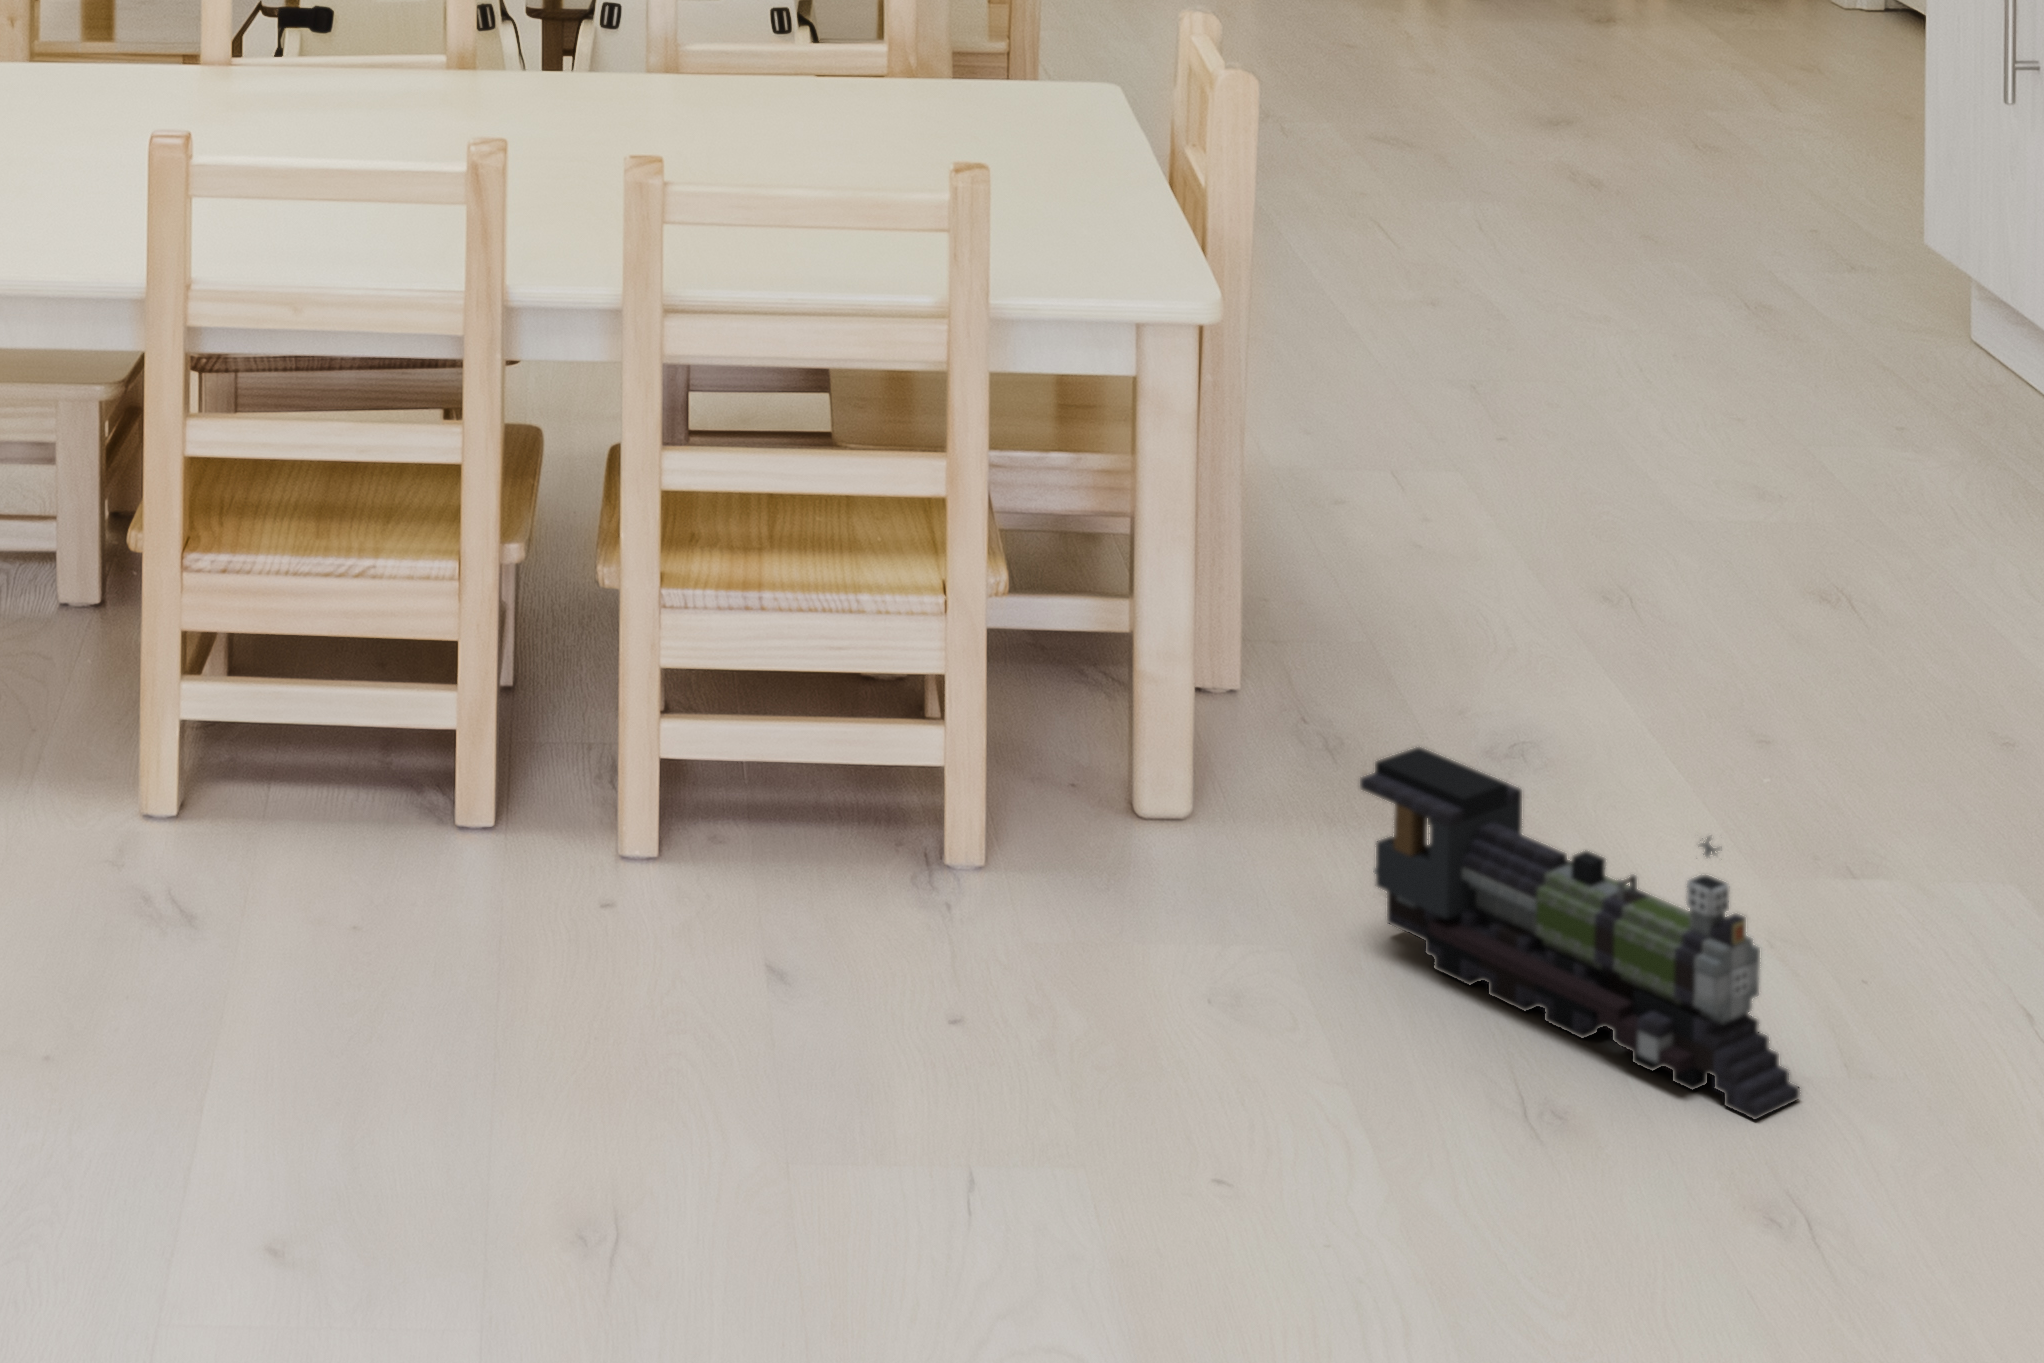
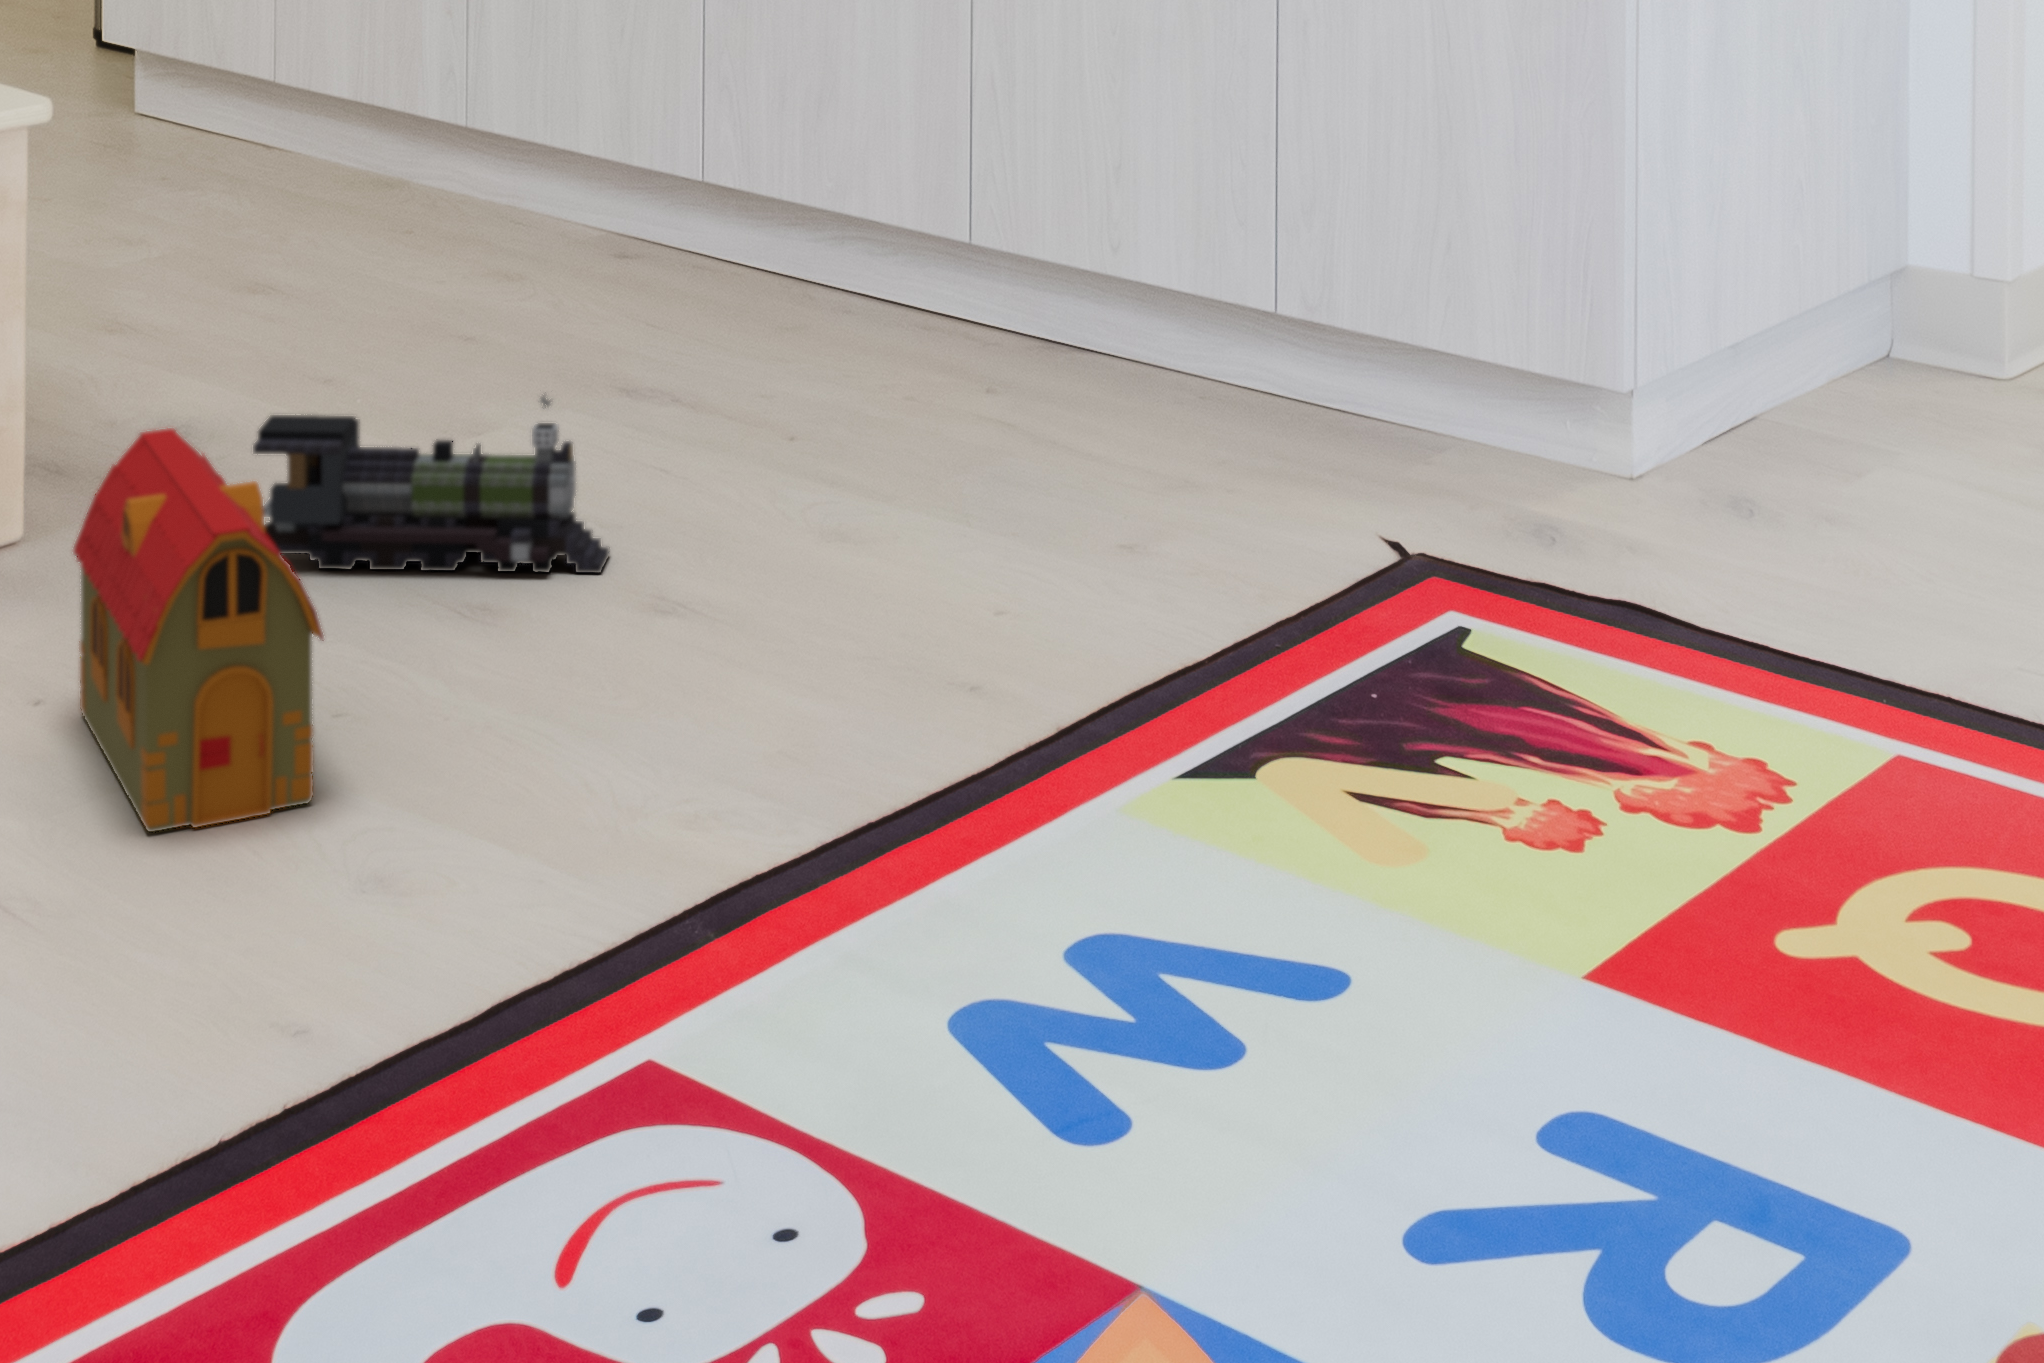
toy house: none [819,712,1168,1272] -> present [73,428,324,832]

